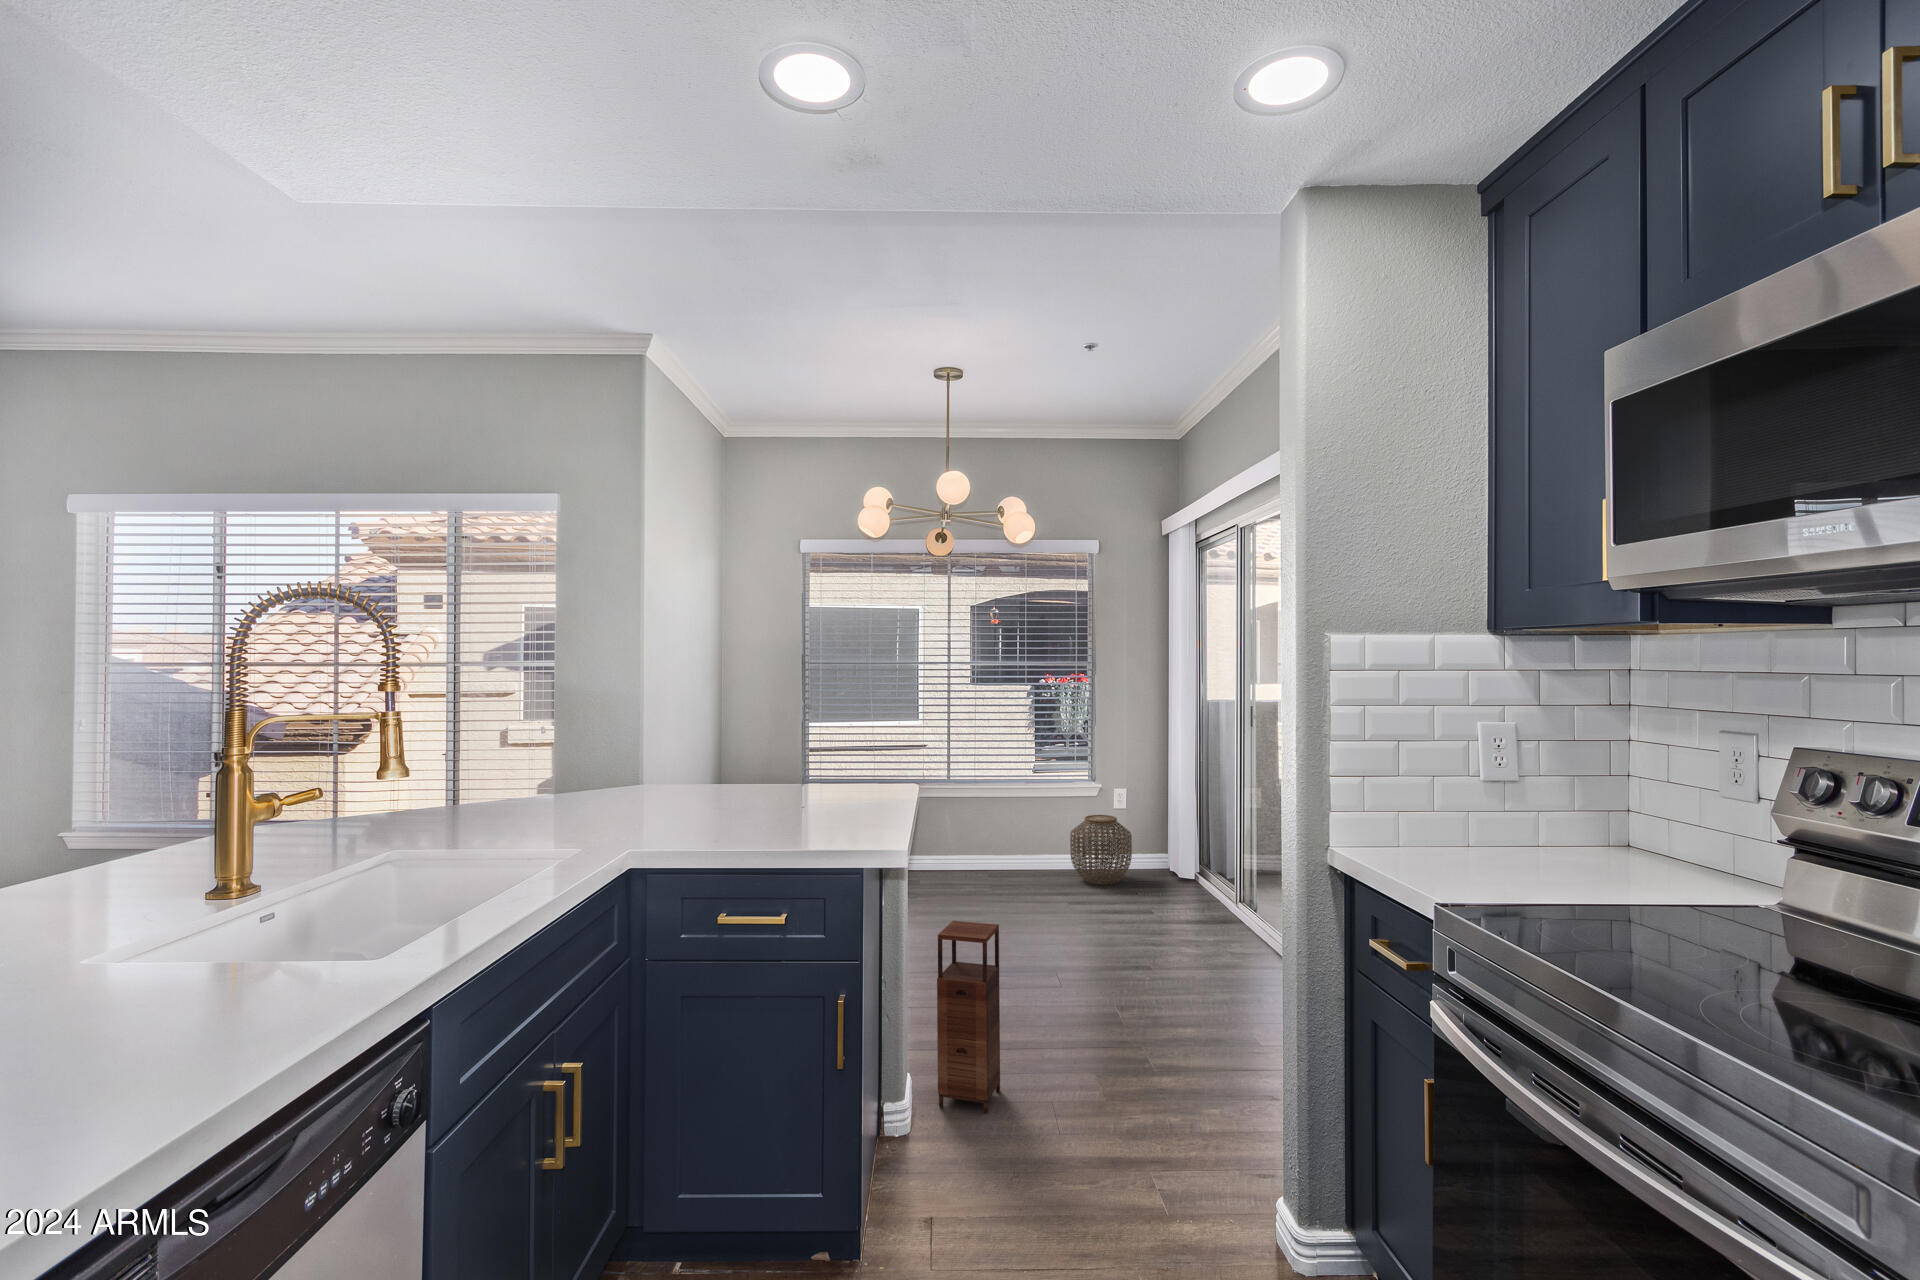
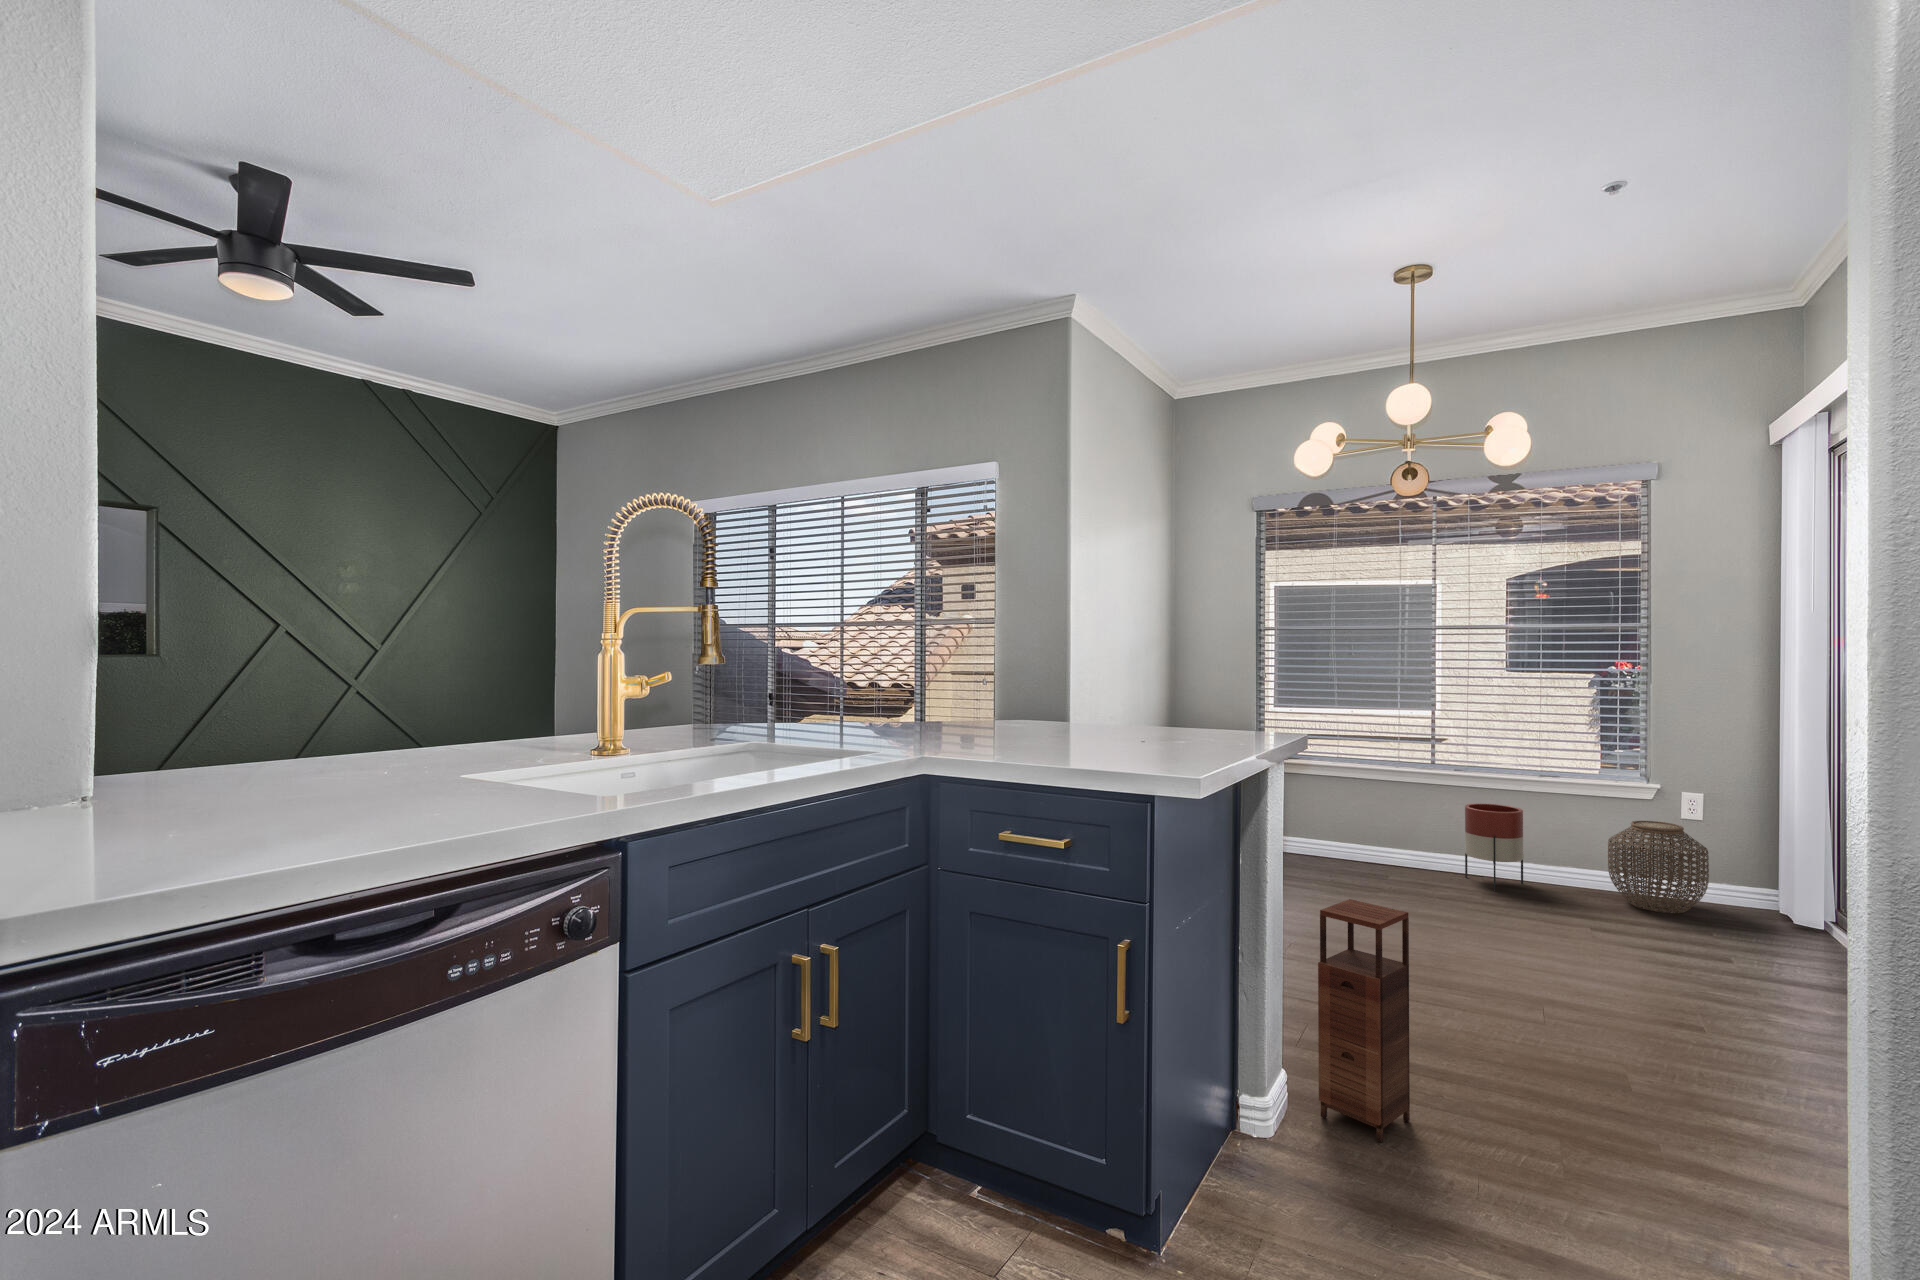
planter: none [971,813,1014,885] -> present [1465,803,1524,891]

